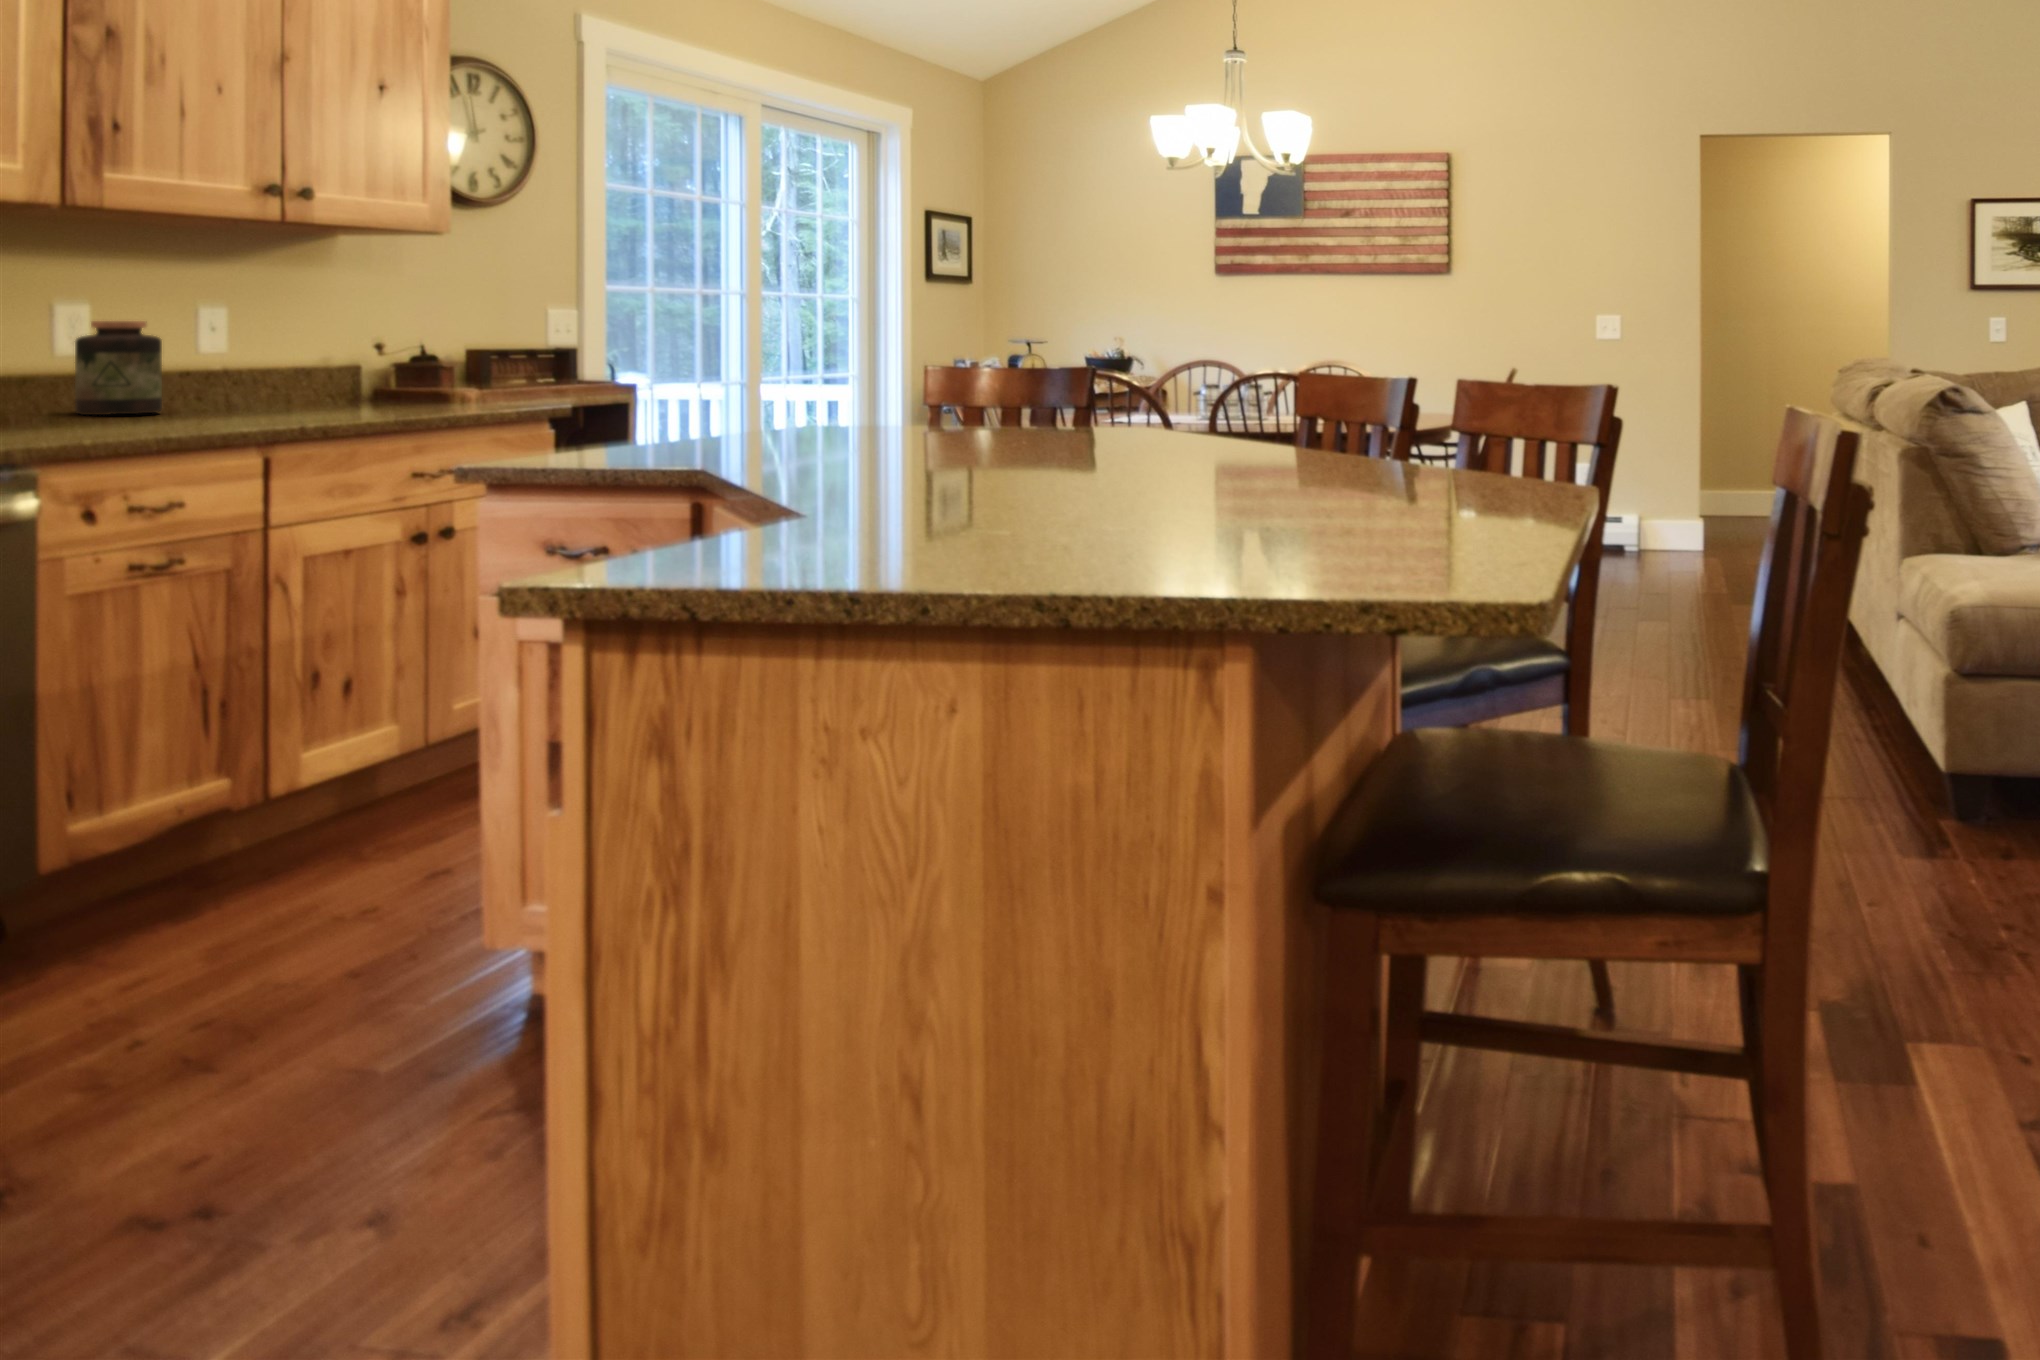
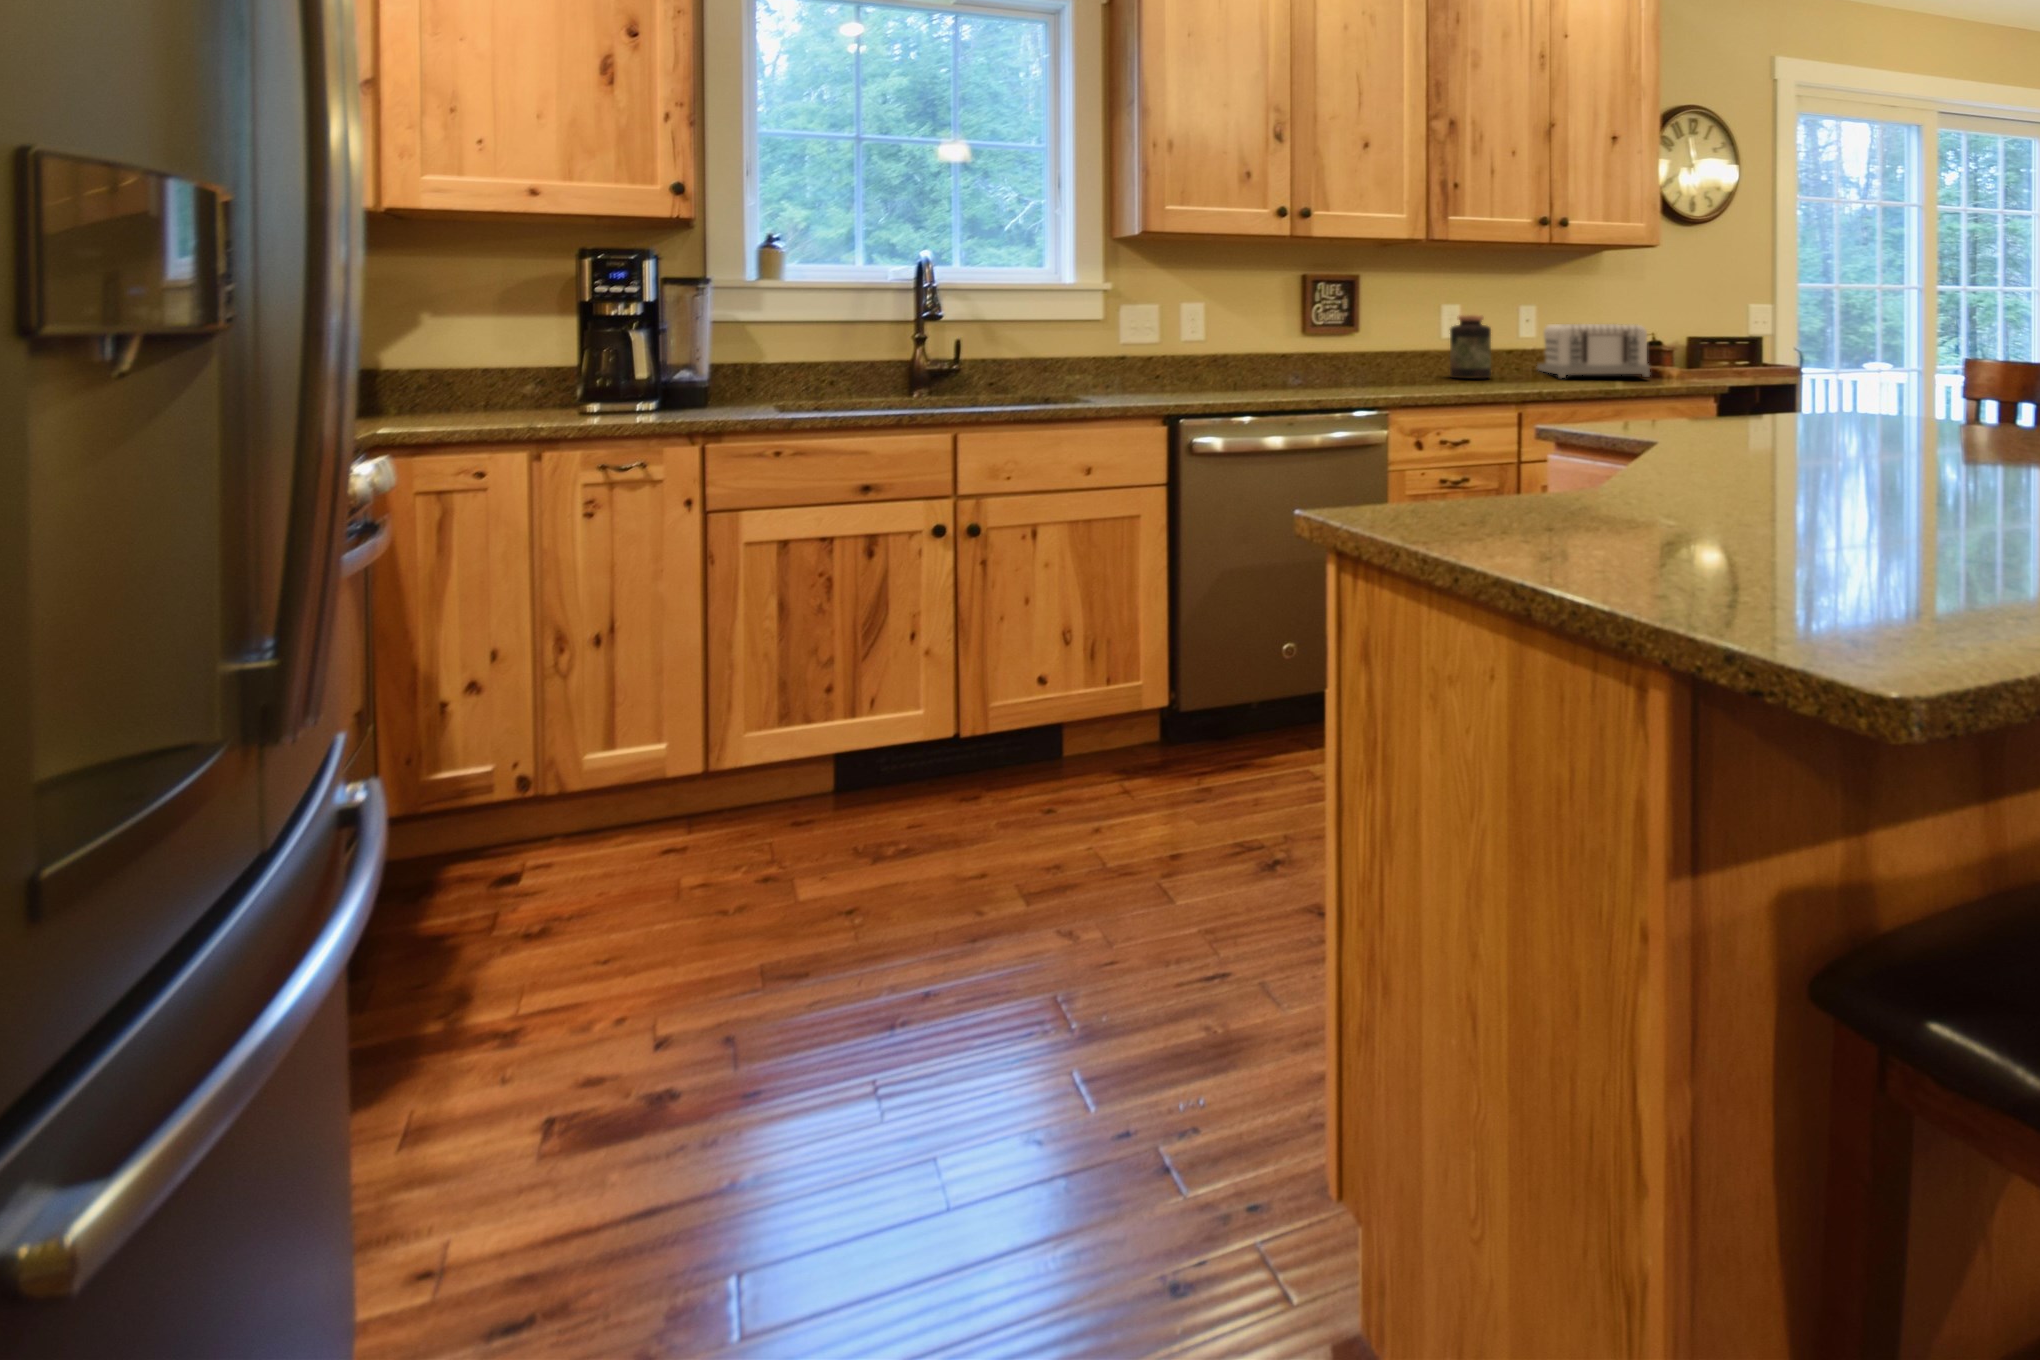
toaster: none [222,333,436,407] -> present [1537,324,1650,378]

